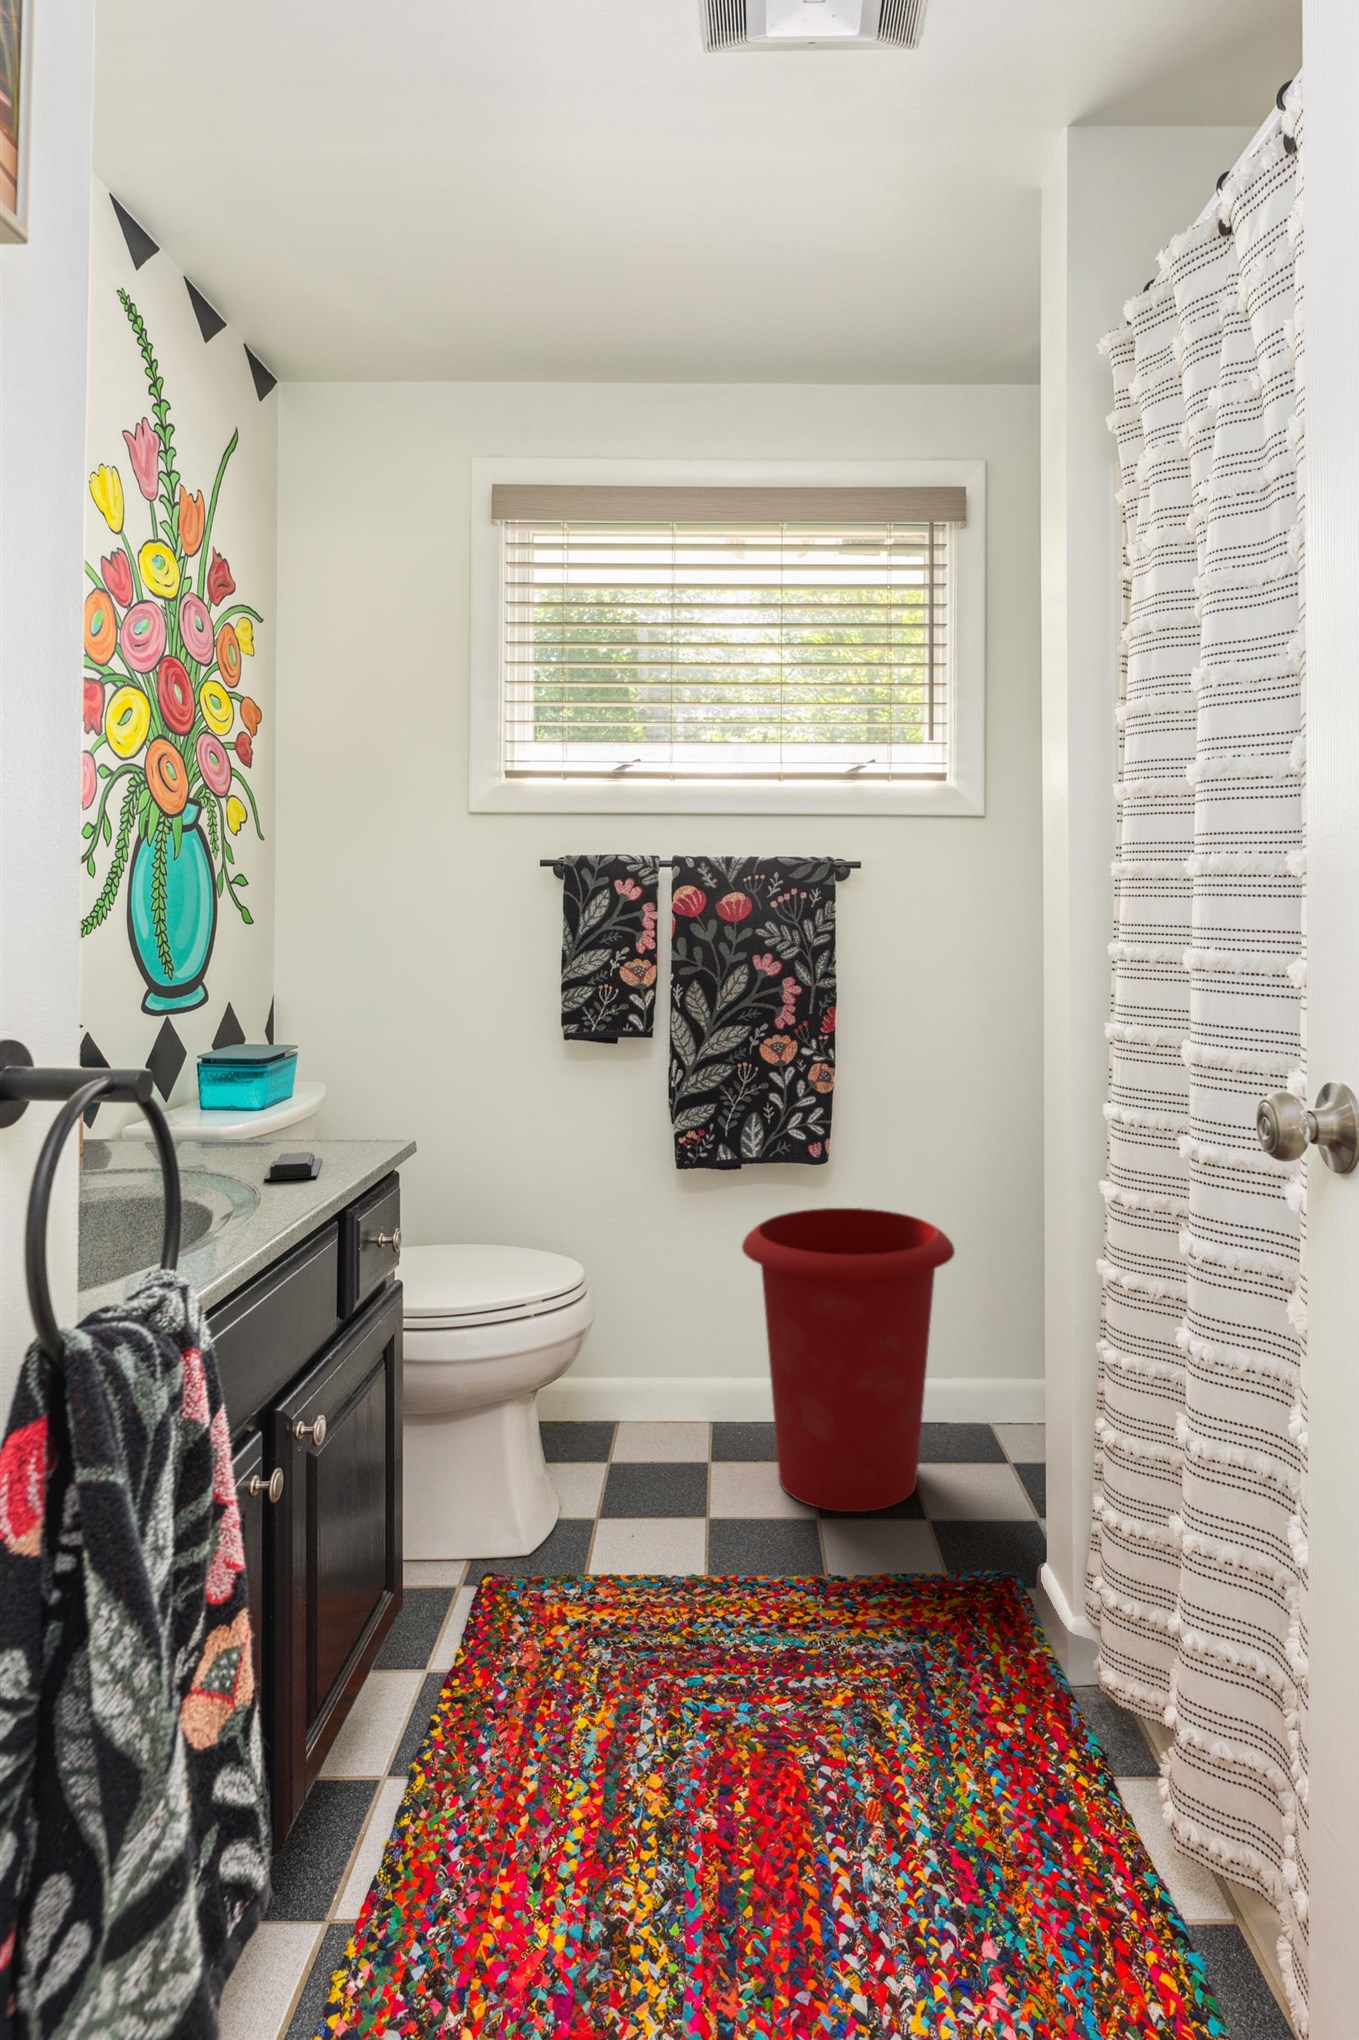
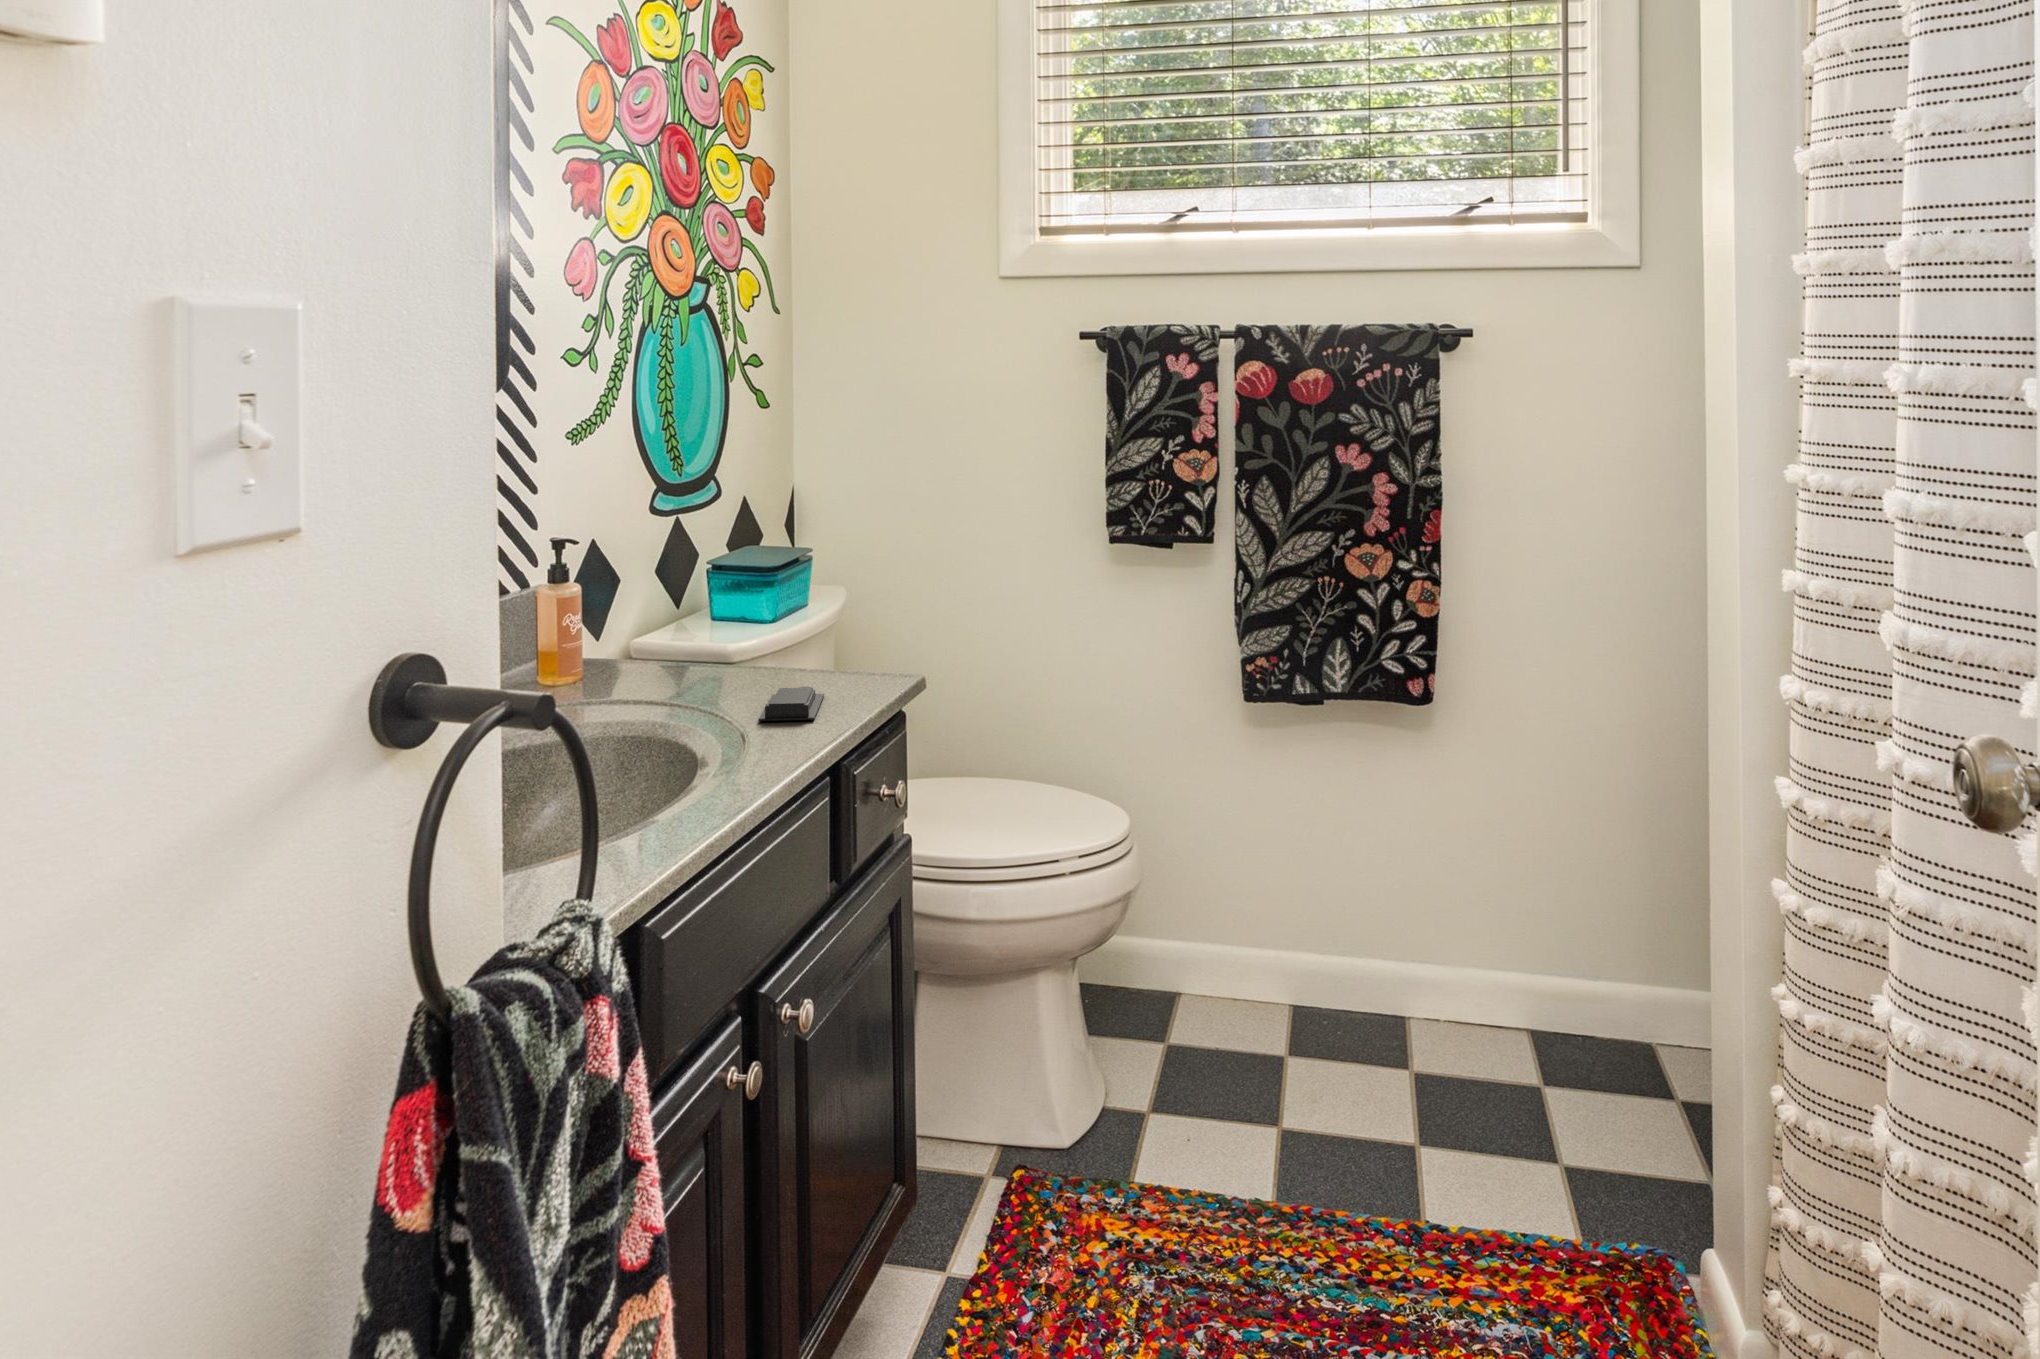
waste bin: present [742,1208,955,1512] -> none [1322,758,1595,1143]

